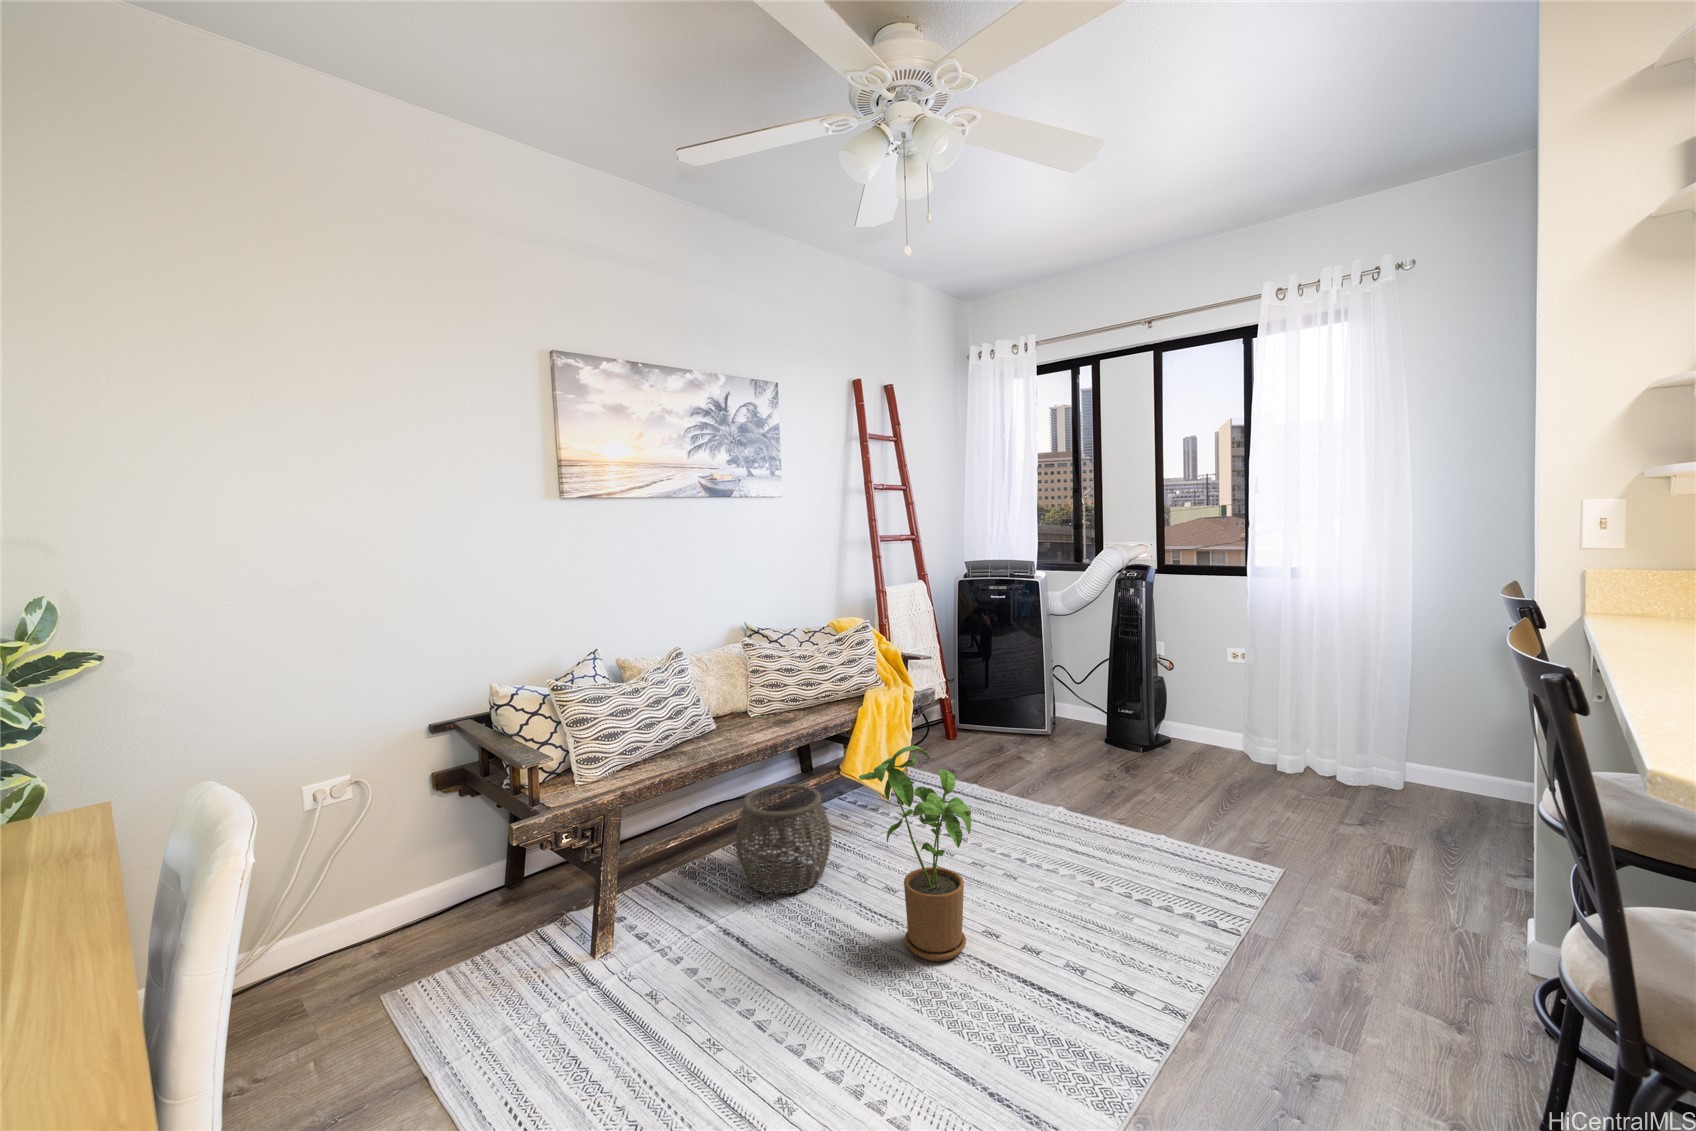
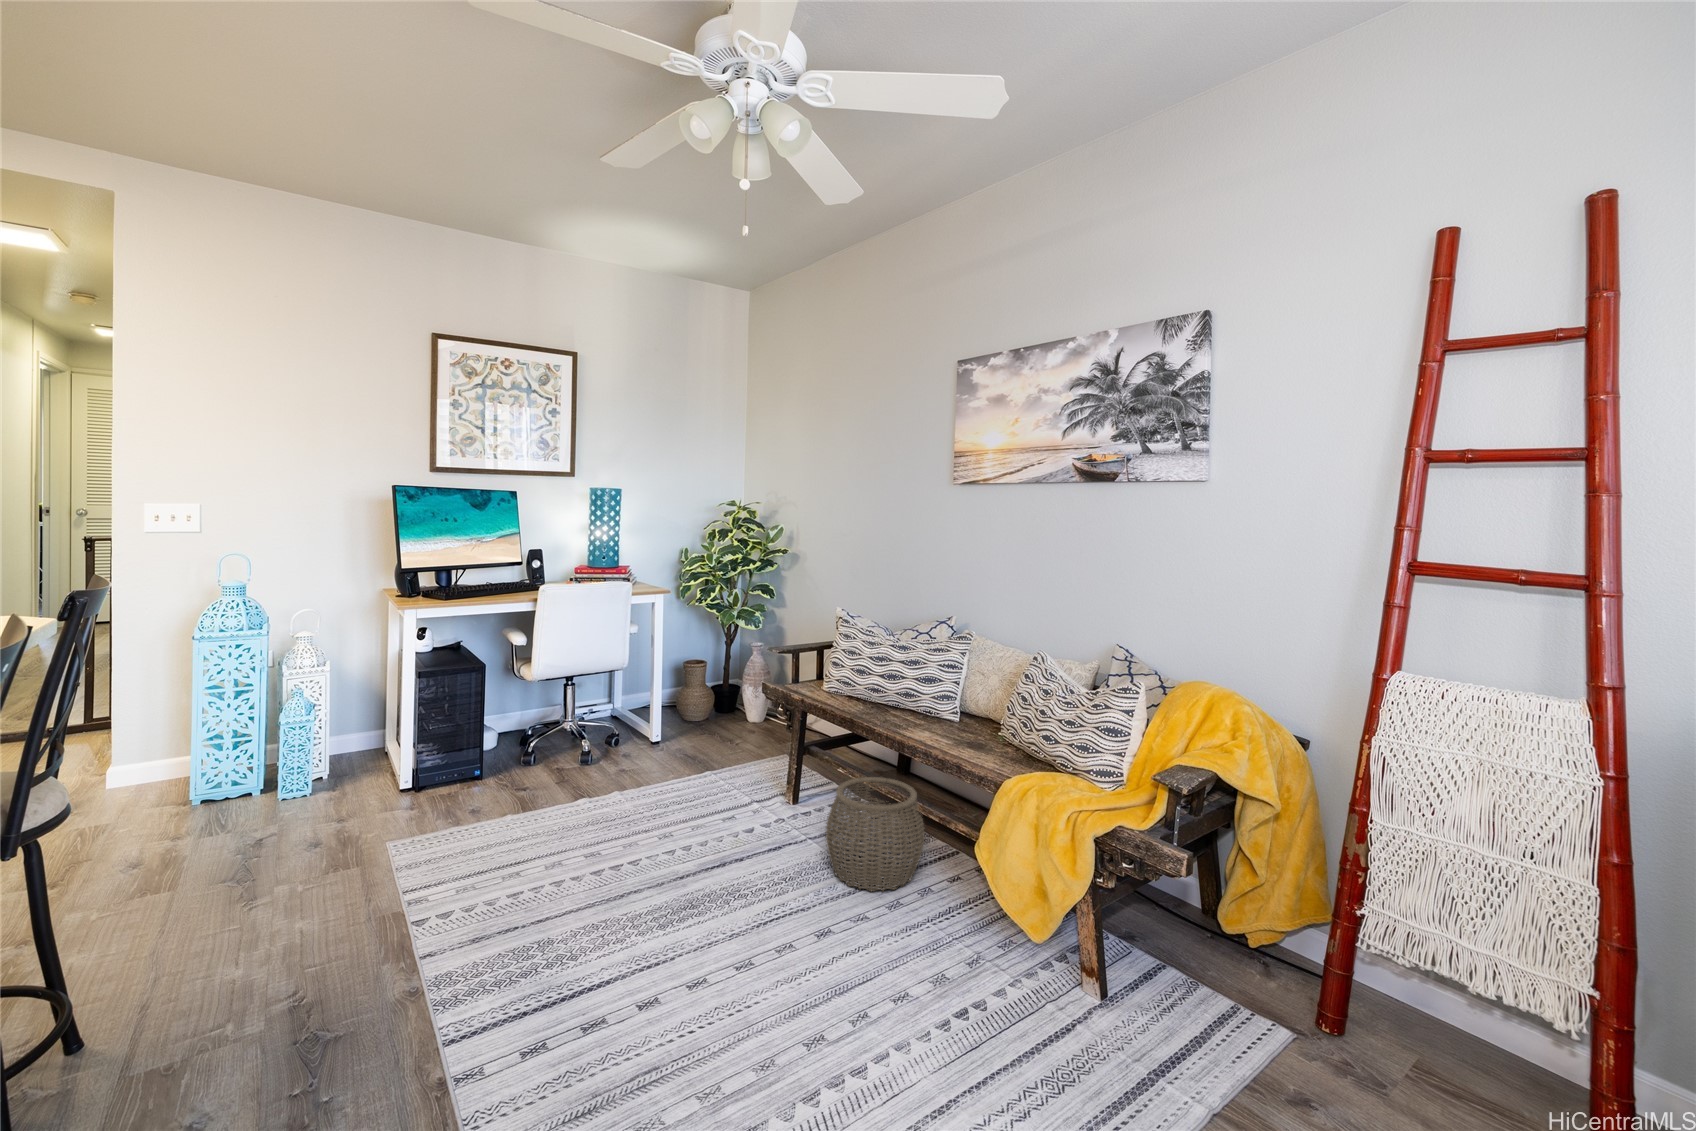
house plant: present [859,746,971,961] -> none [645,735,772,954]

